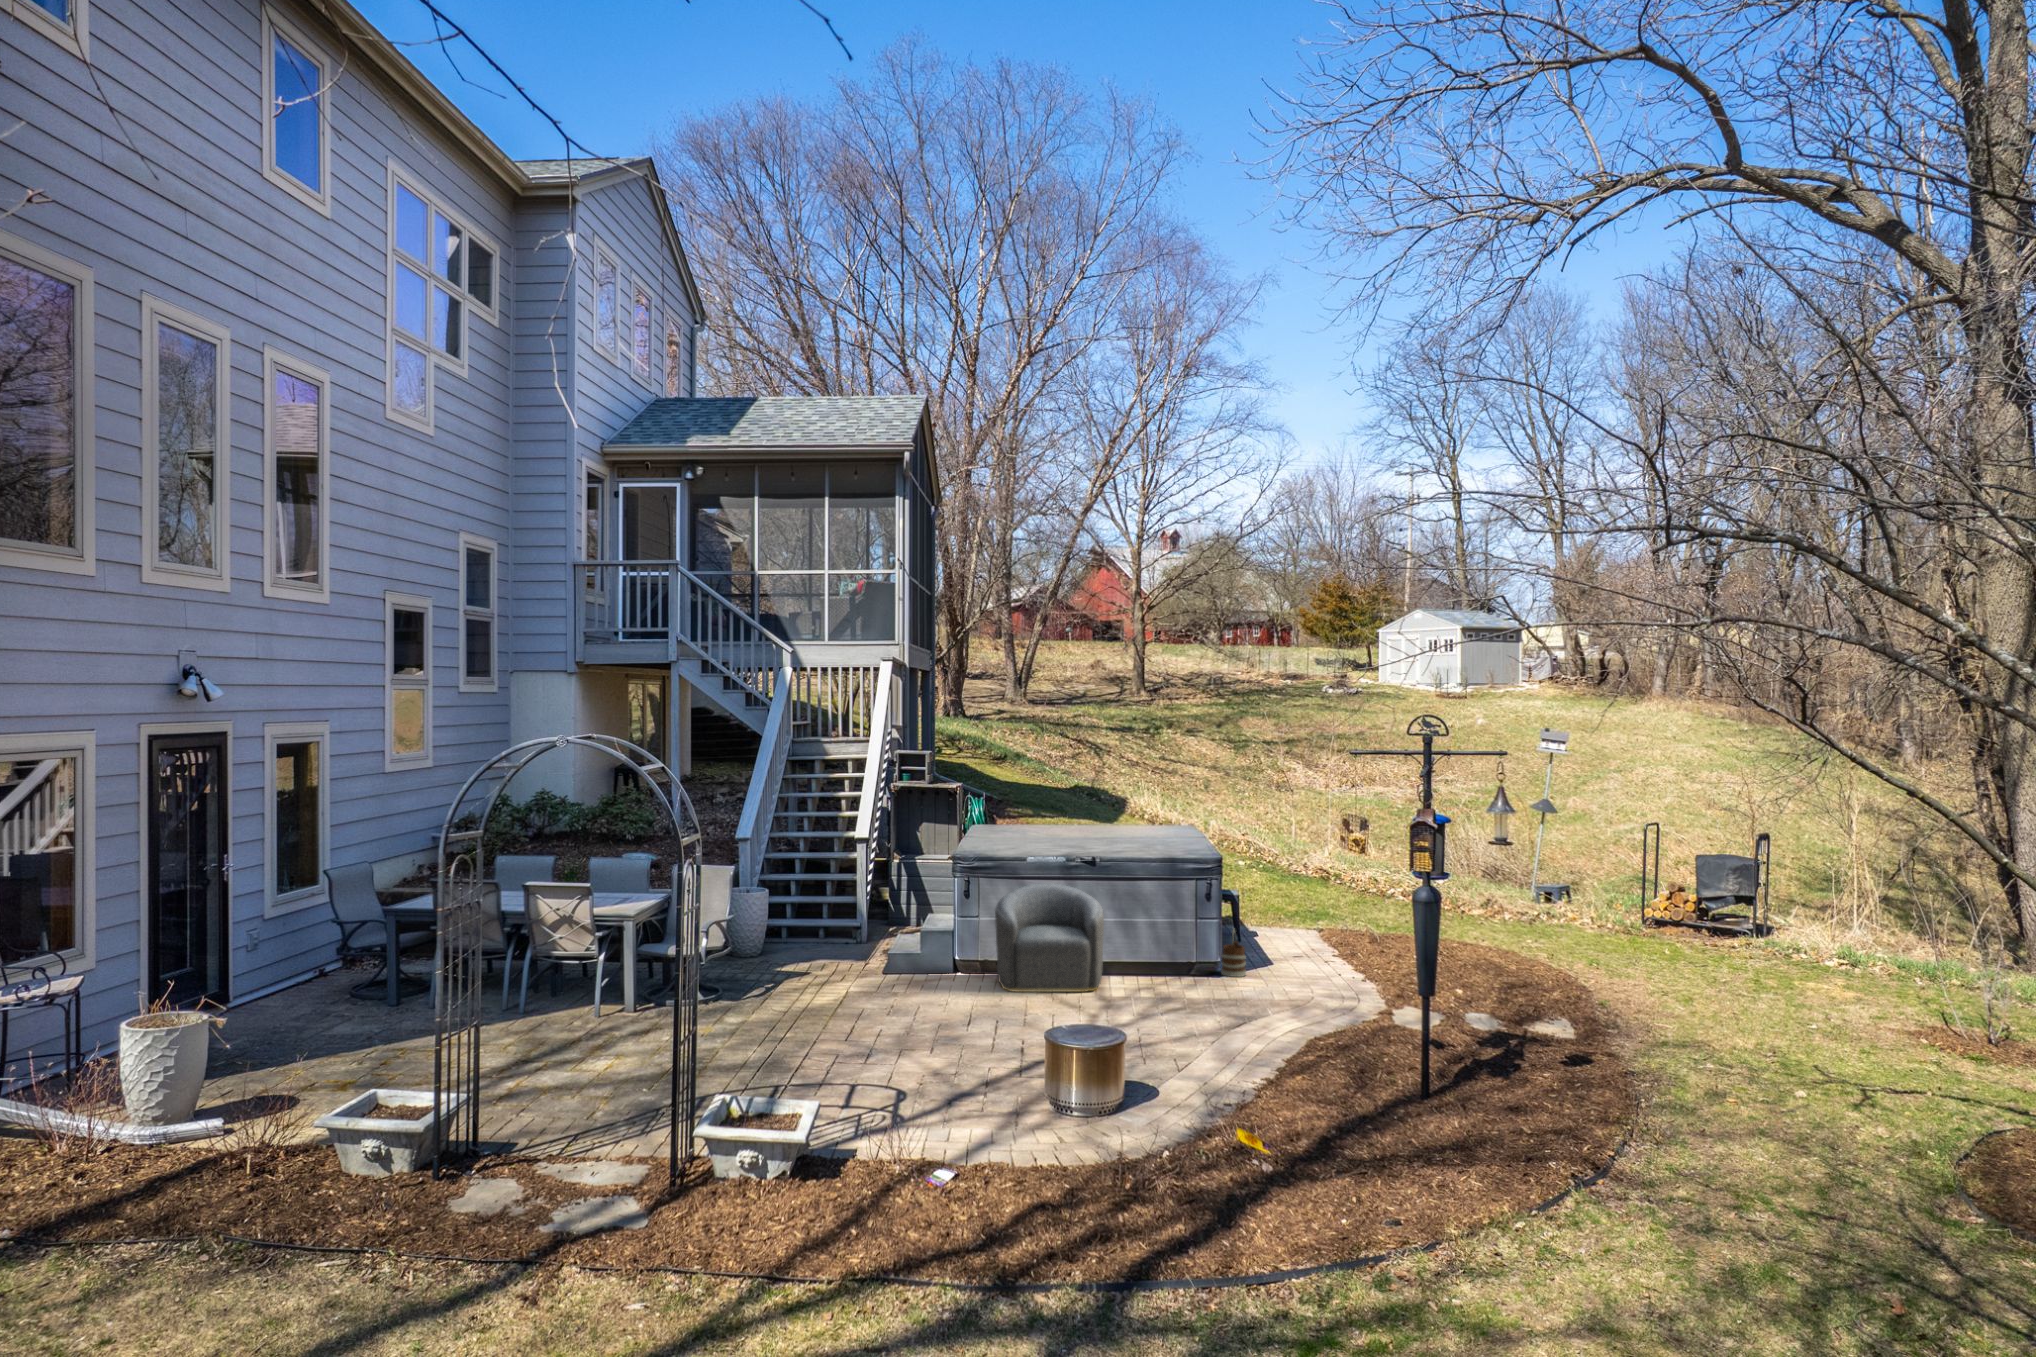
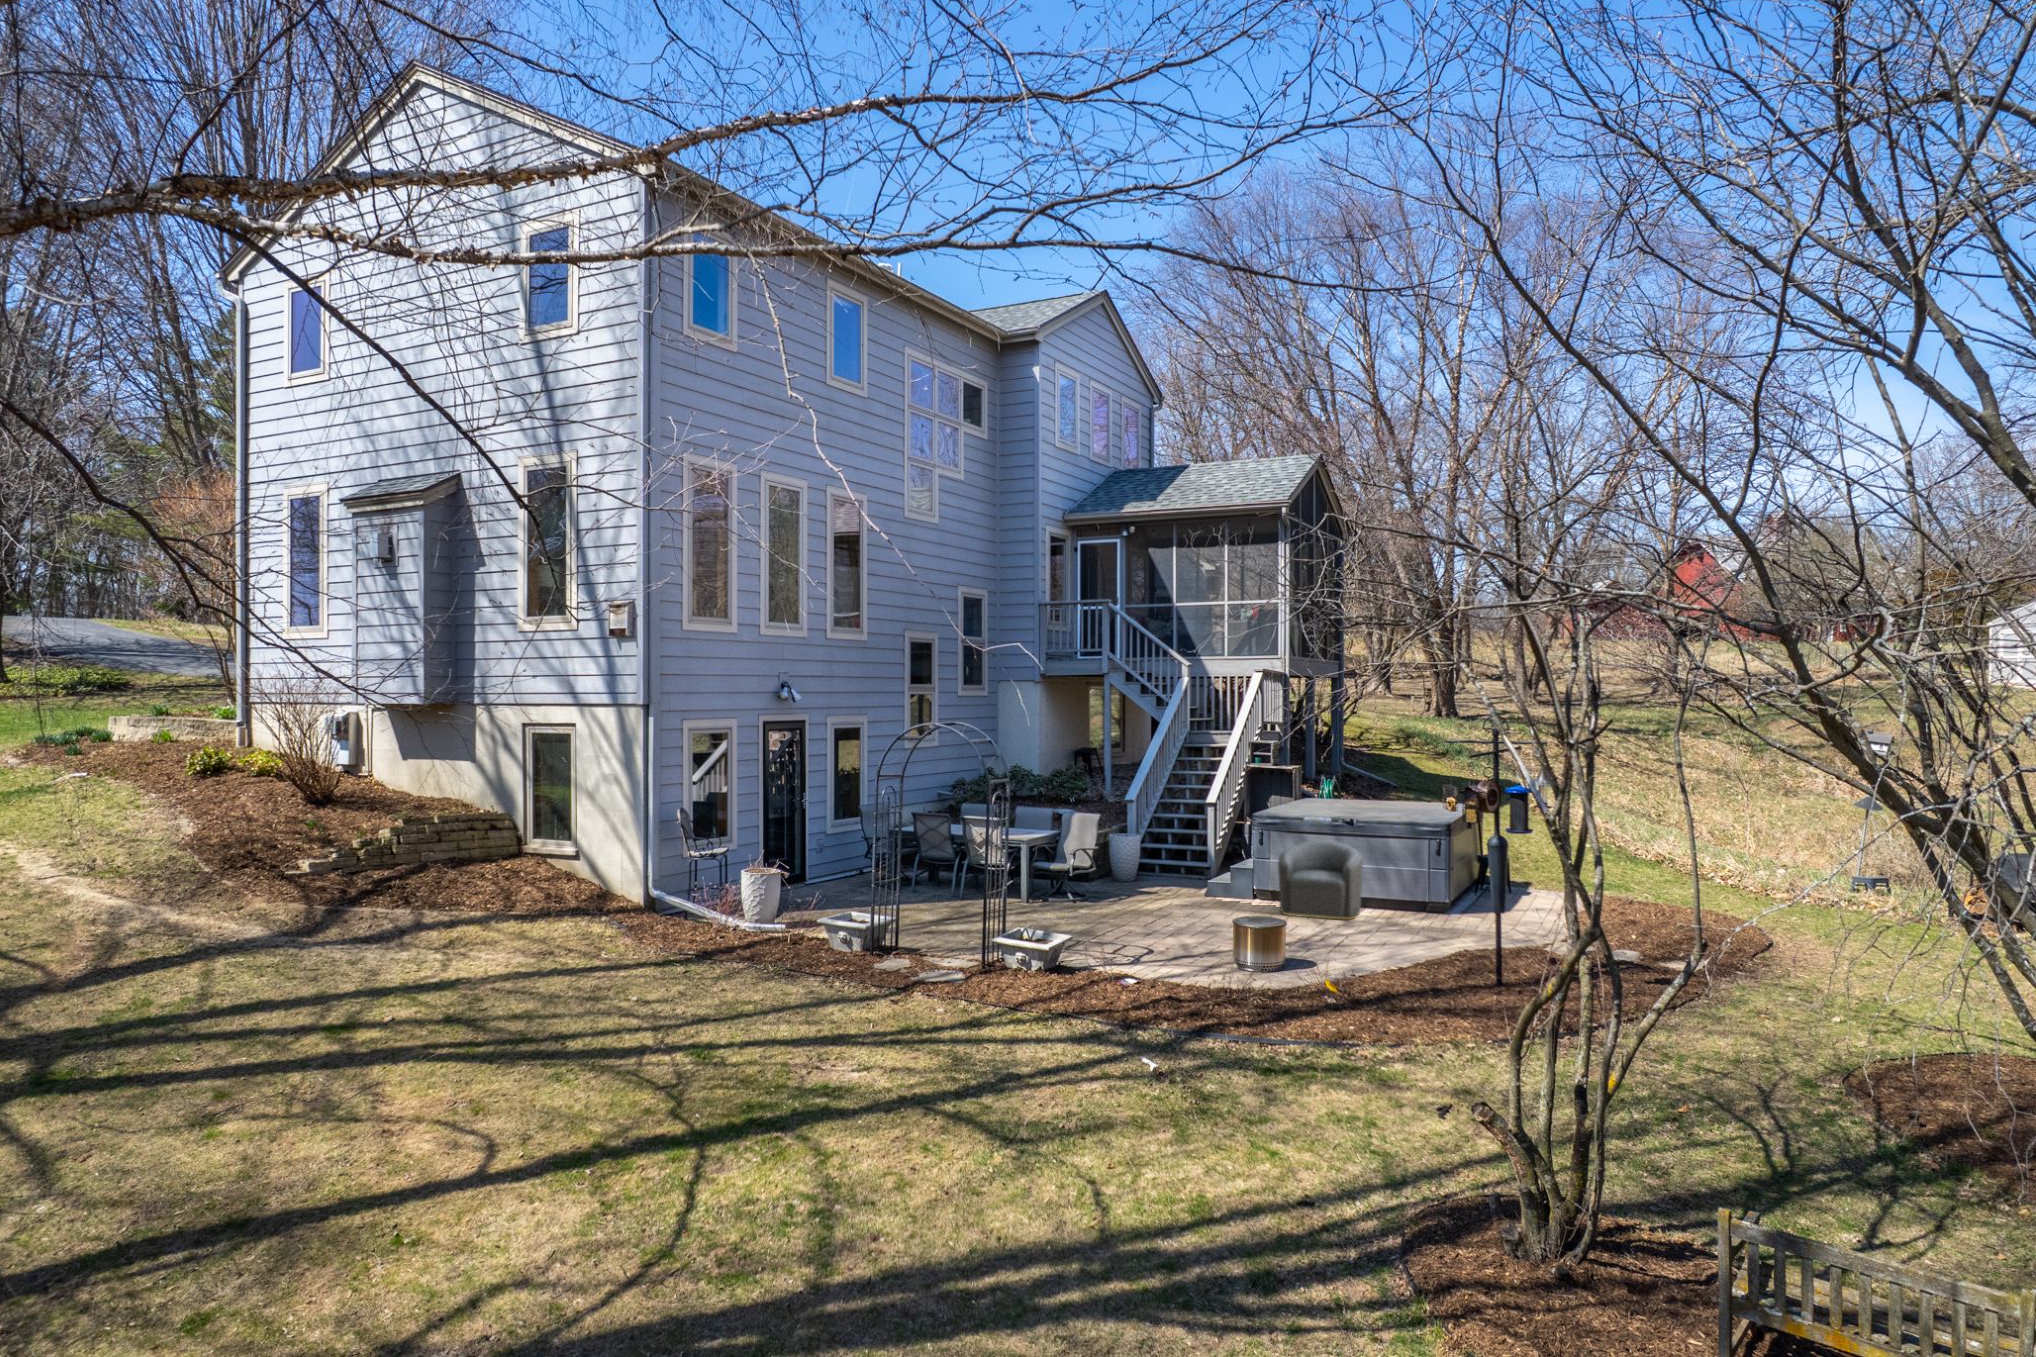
wooden bucket: present [1221,930,1246,977] -> none [1468,884,1490,922]

